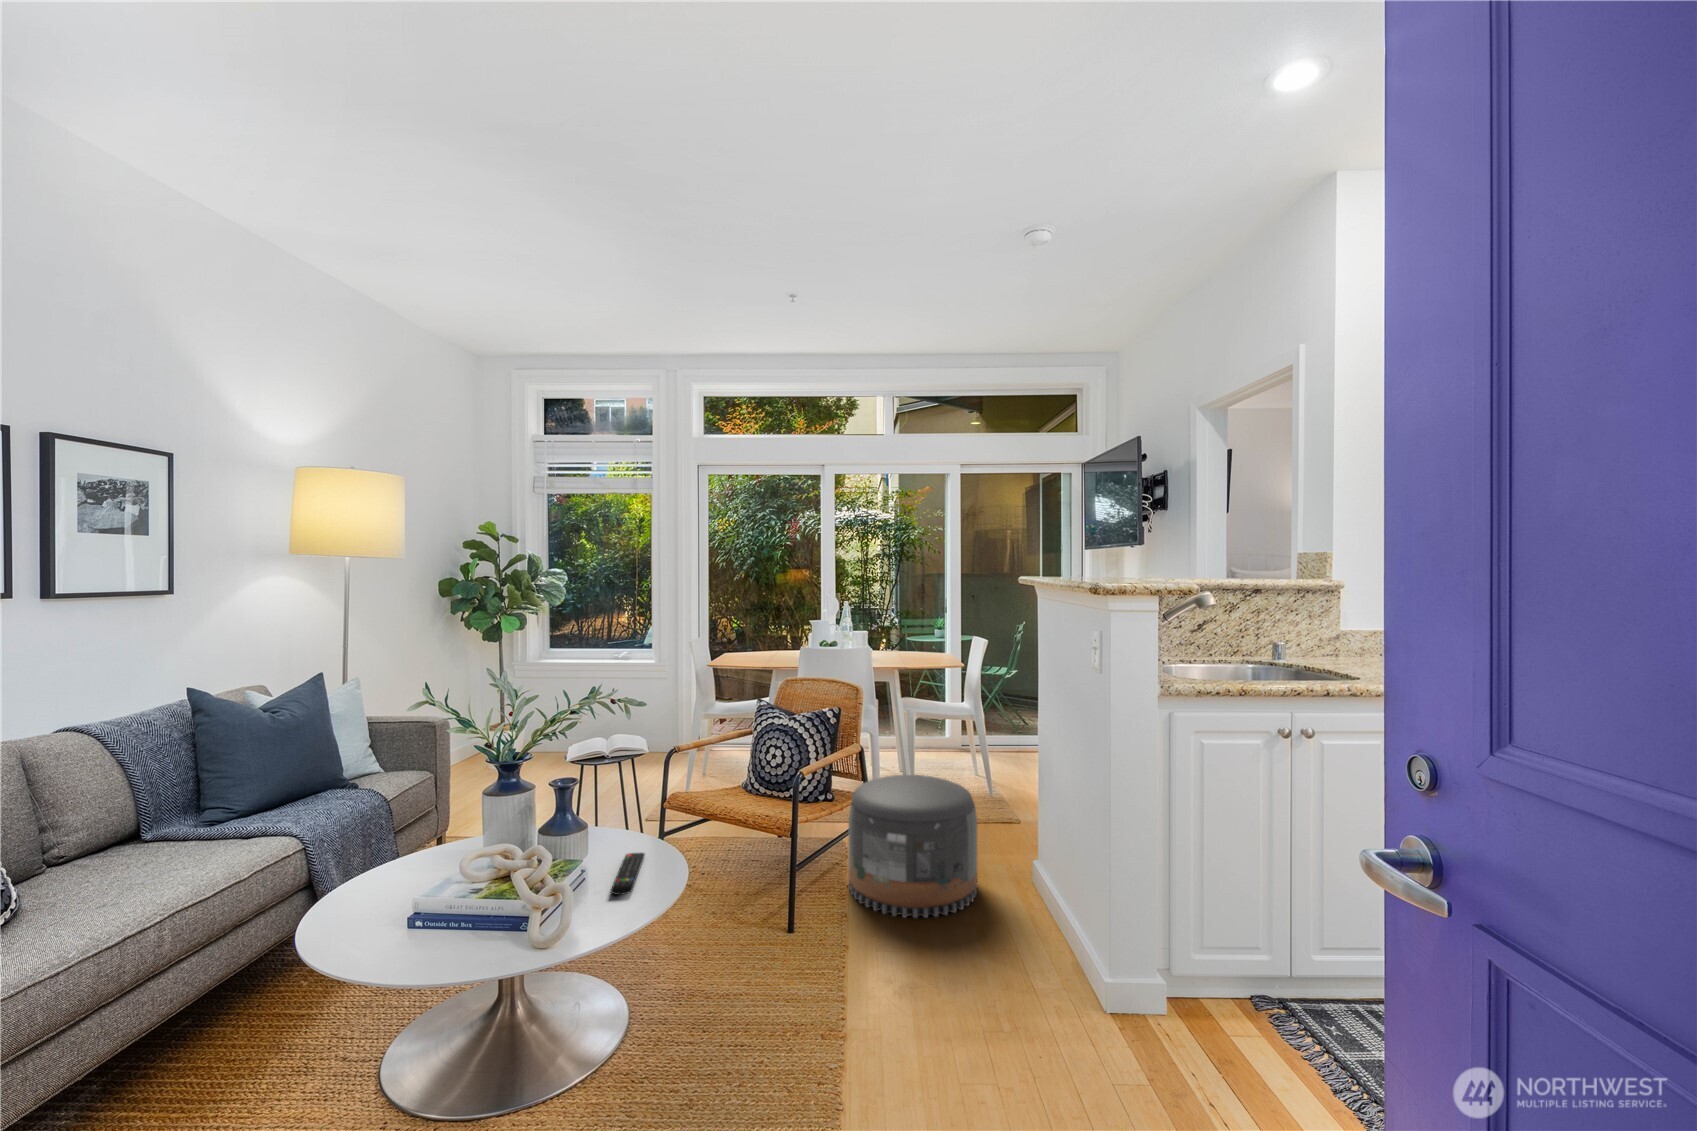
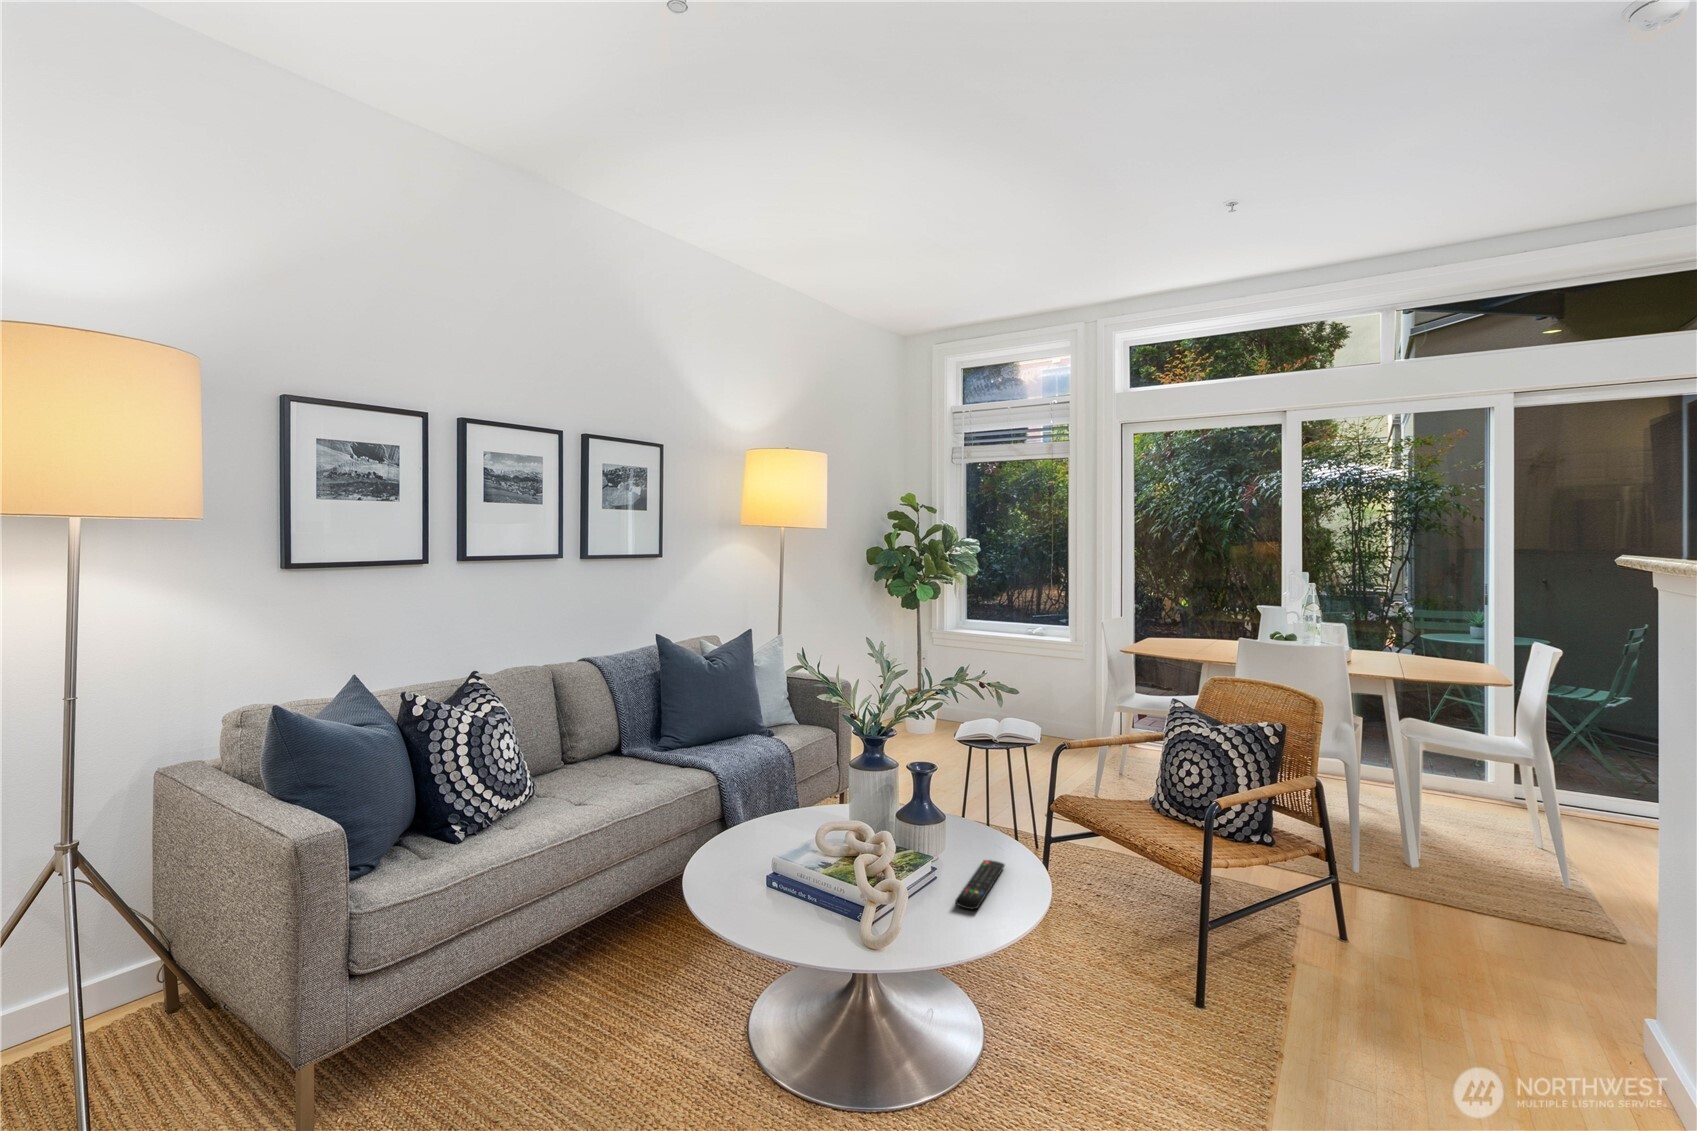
pouf: present [848,775,977,918] -> none [1294,829,1528,1060]

